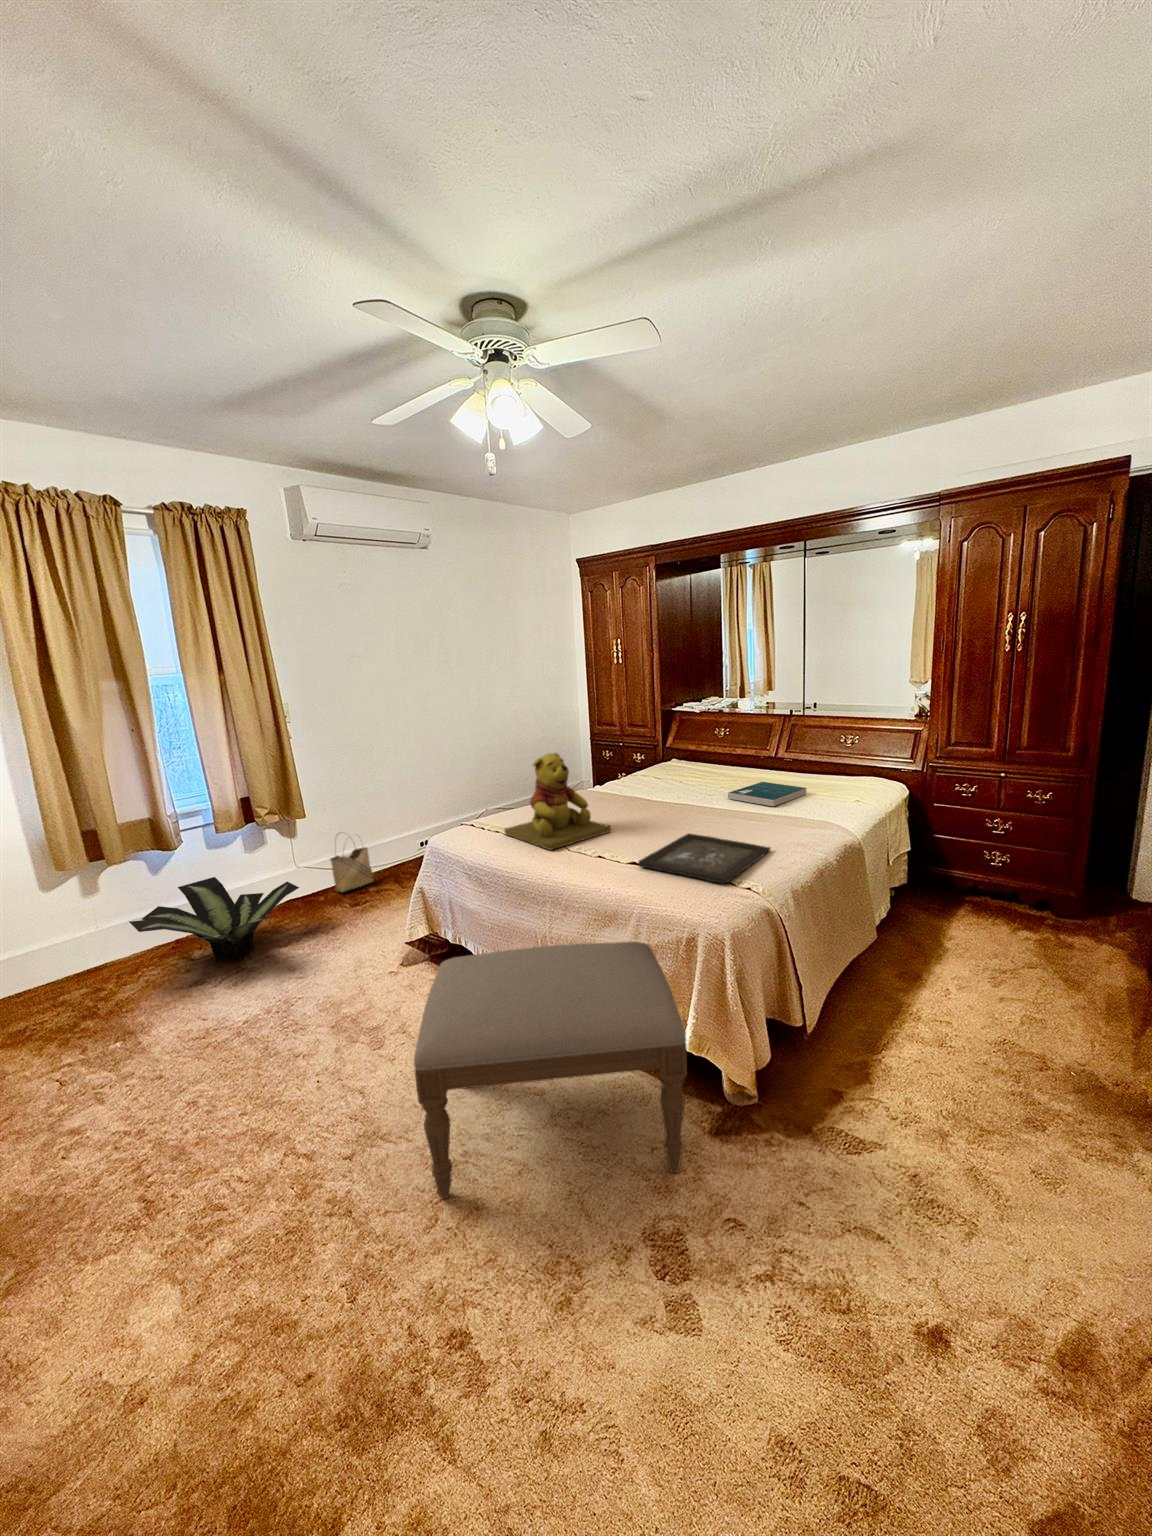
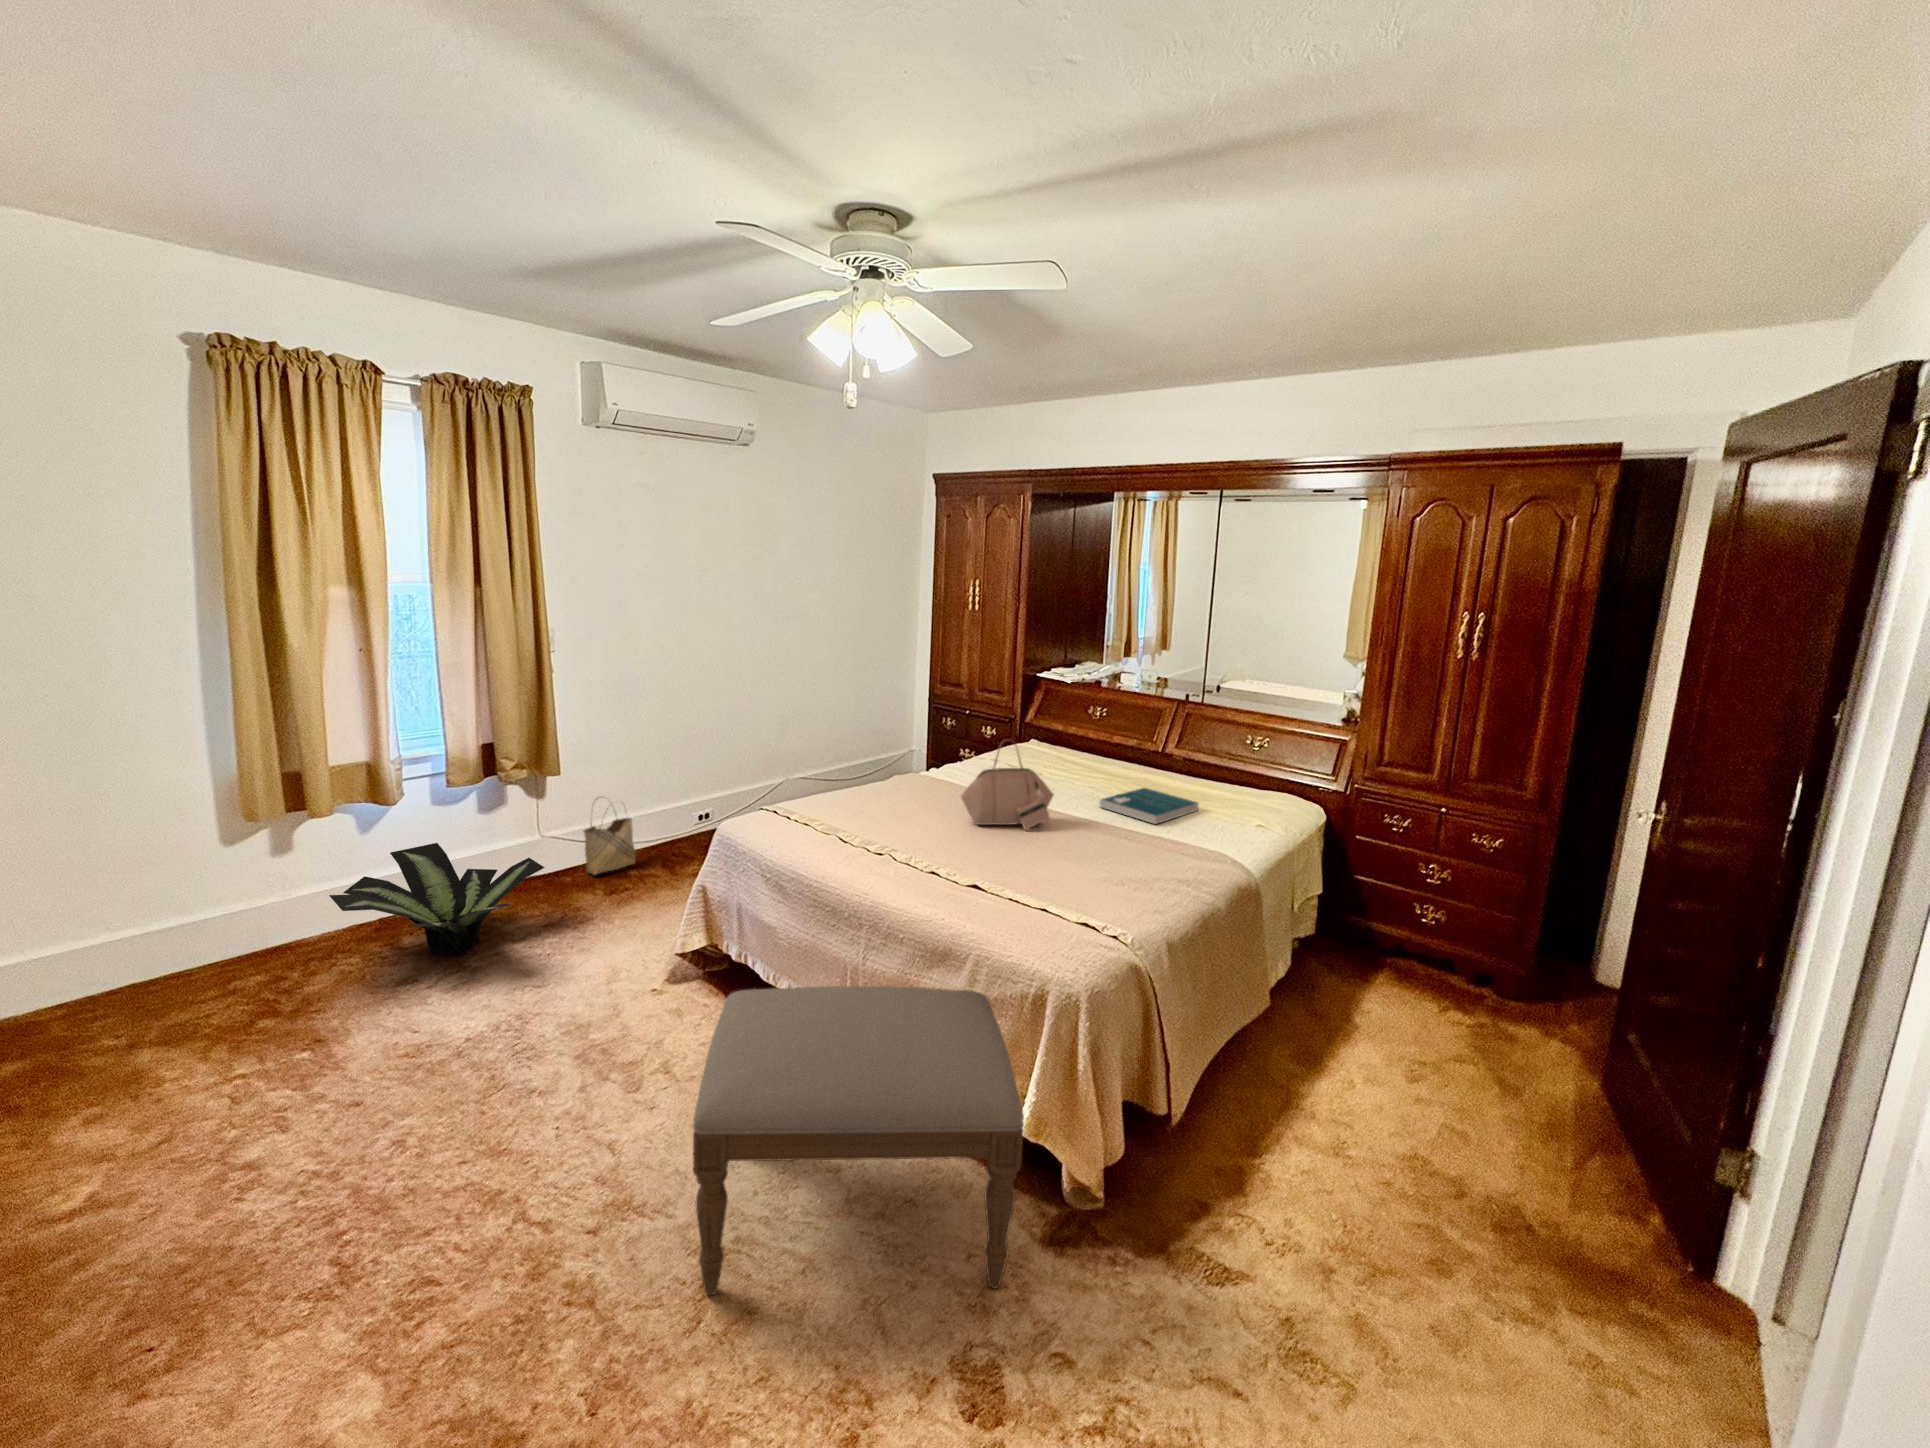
handbag: none [617,750,691,820] -> present [961,742,1054,830]
teddy bear: present [504,753,611,850] -> none [816,733,950,859]
tray: present [638,833,770,884] -> none [981,852,1147,928]

